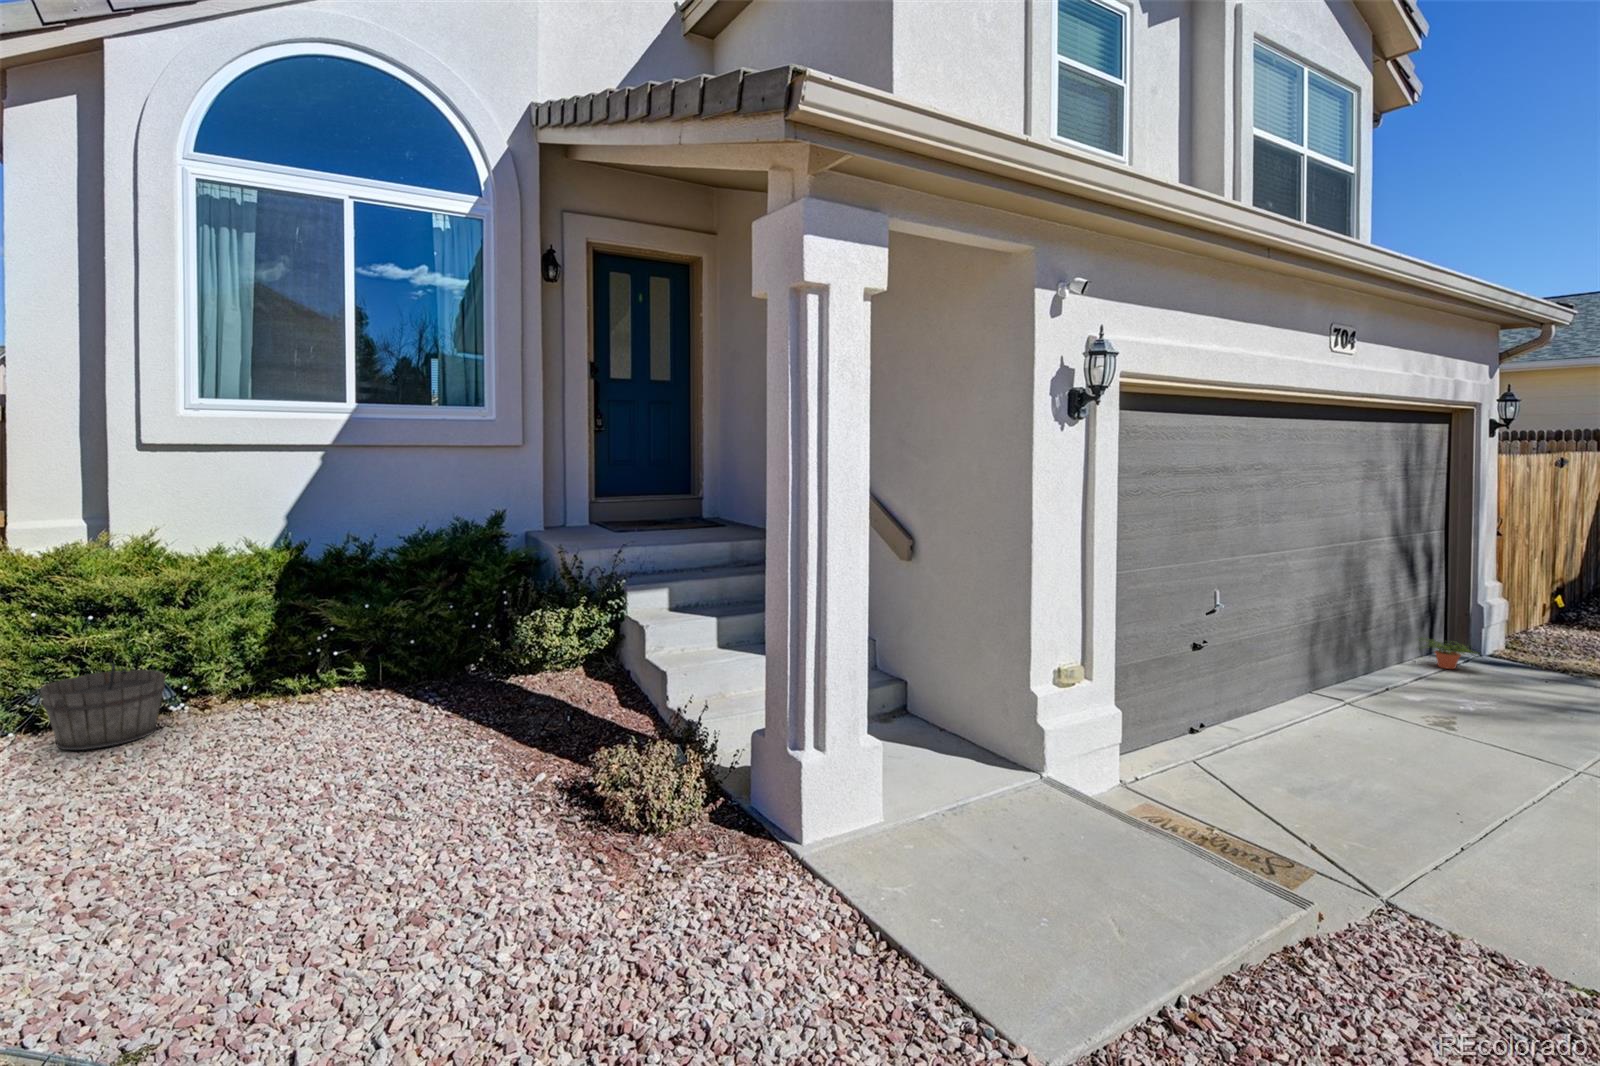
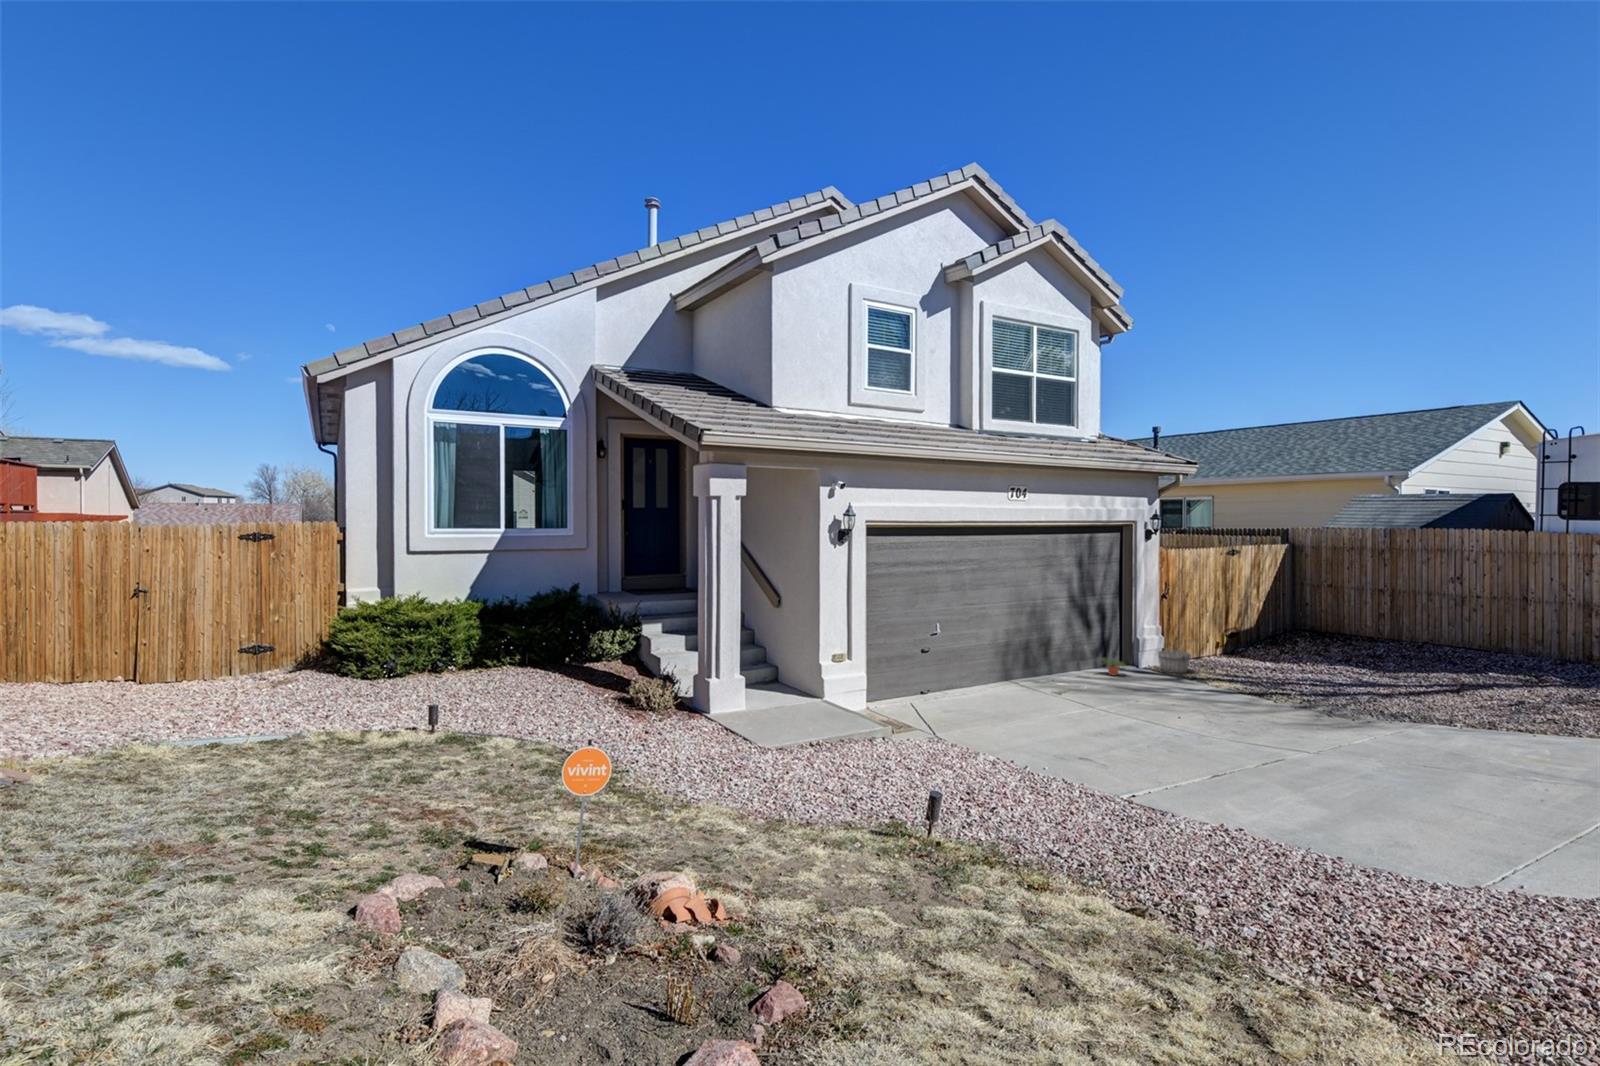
wooden bucket: present [40,659,166,750] -> present [1158,650,1191,673]

